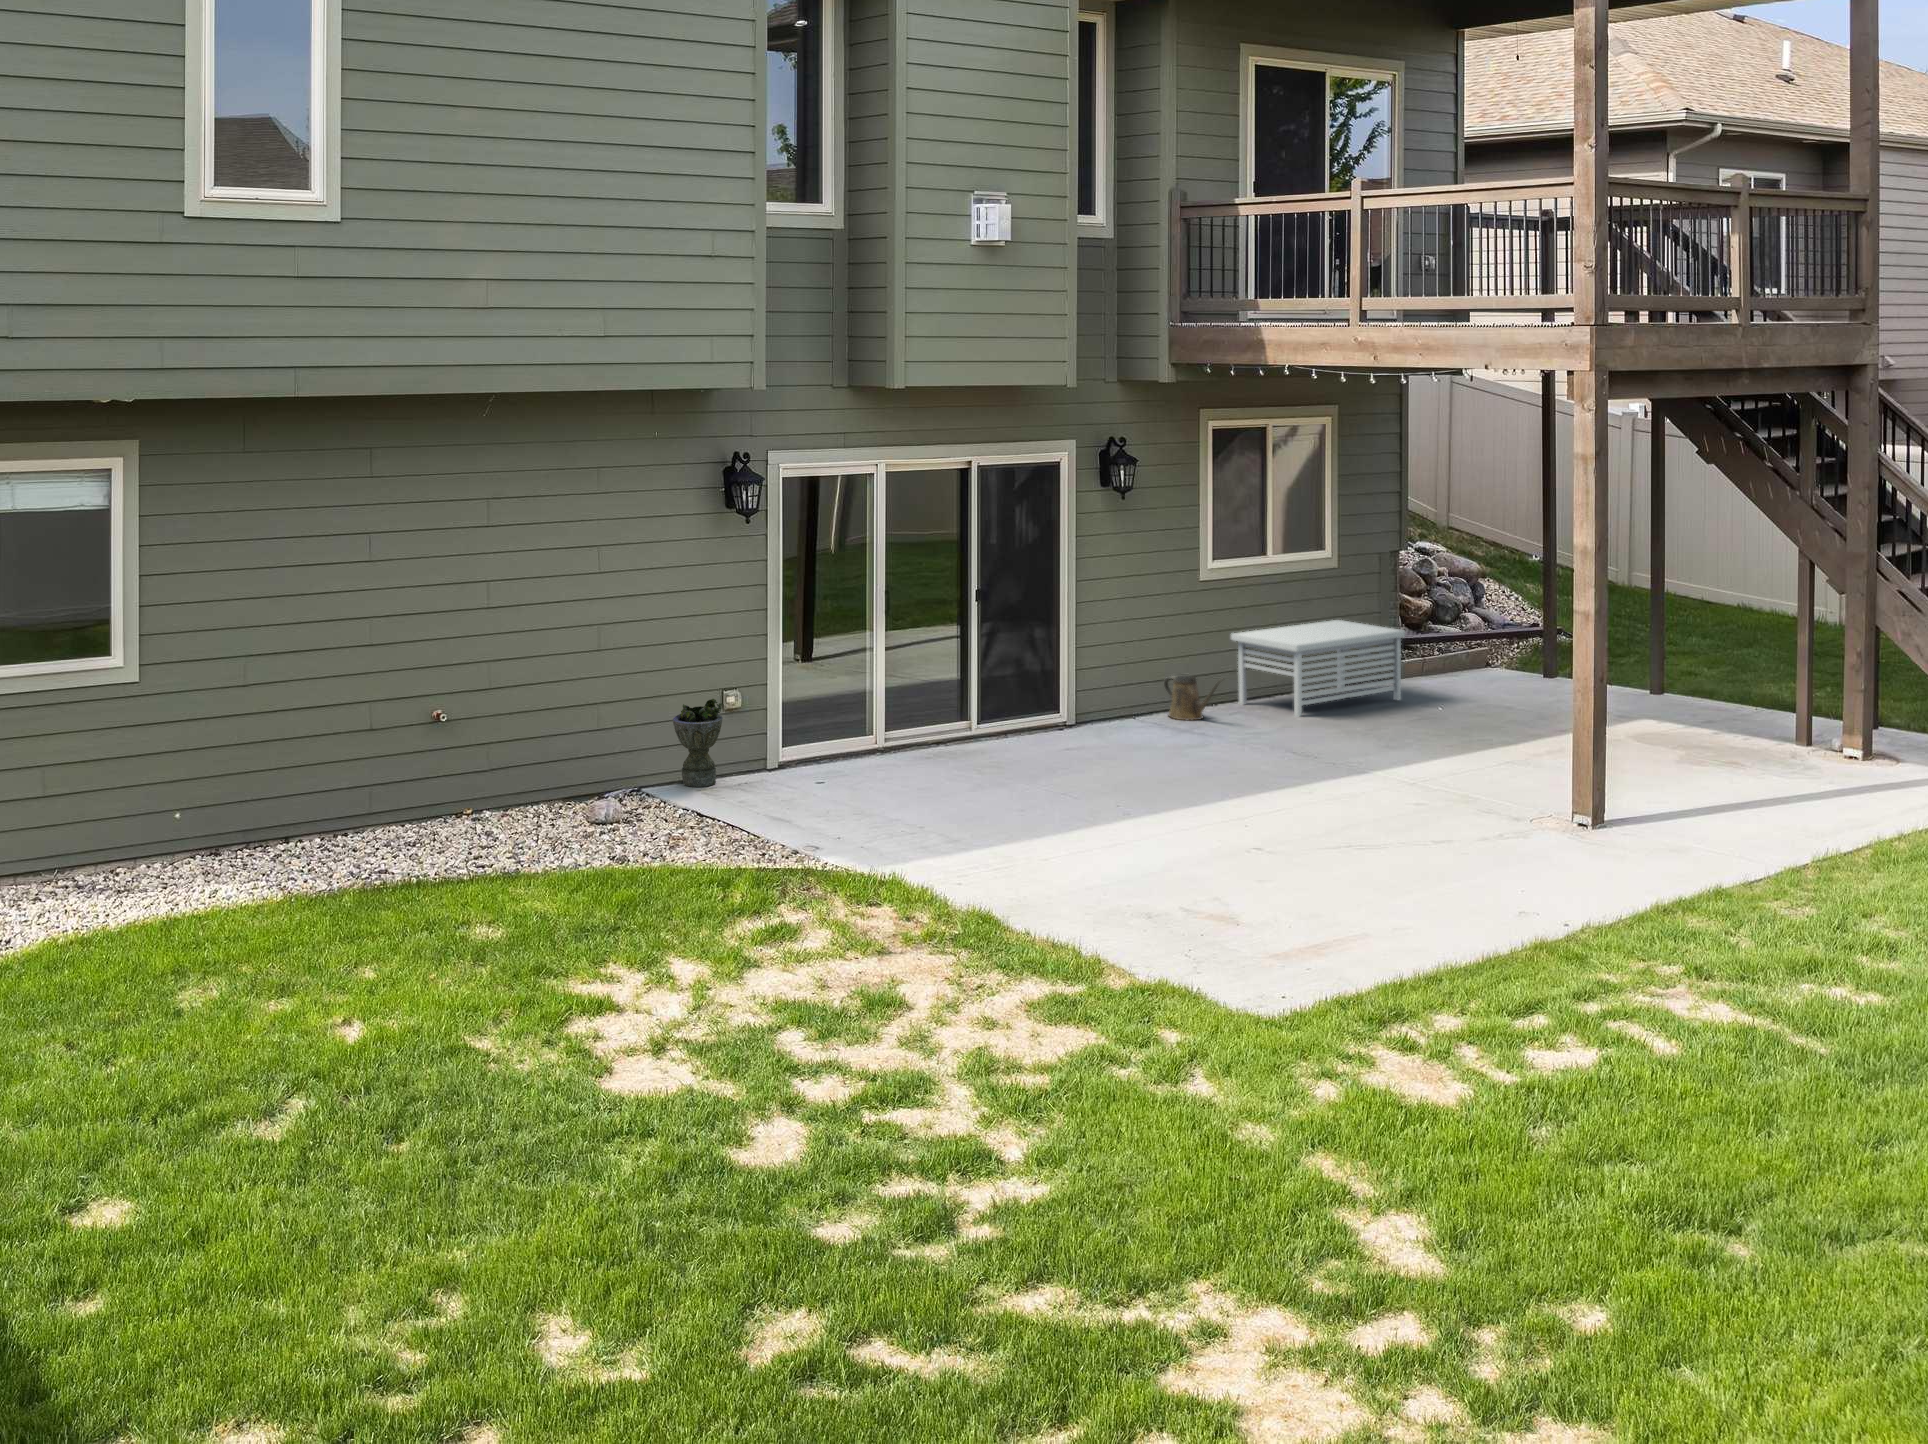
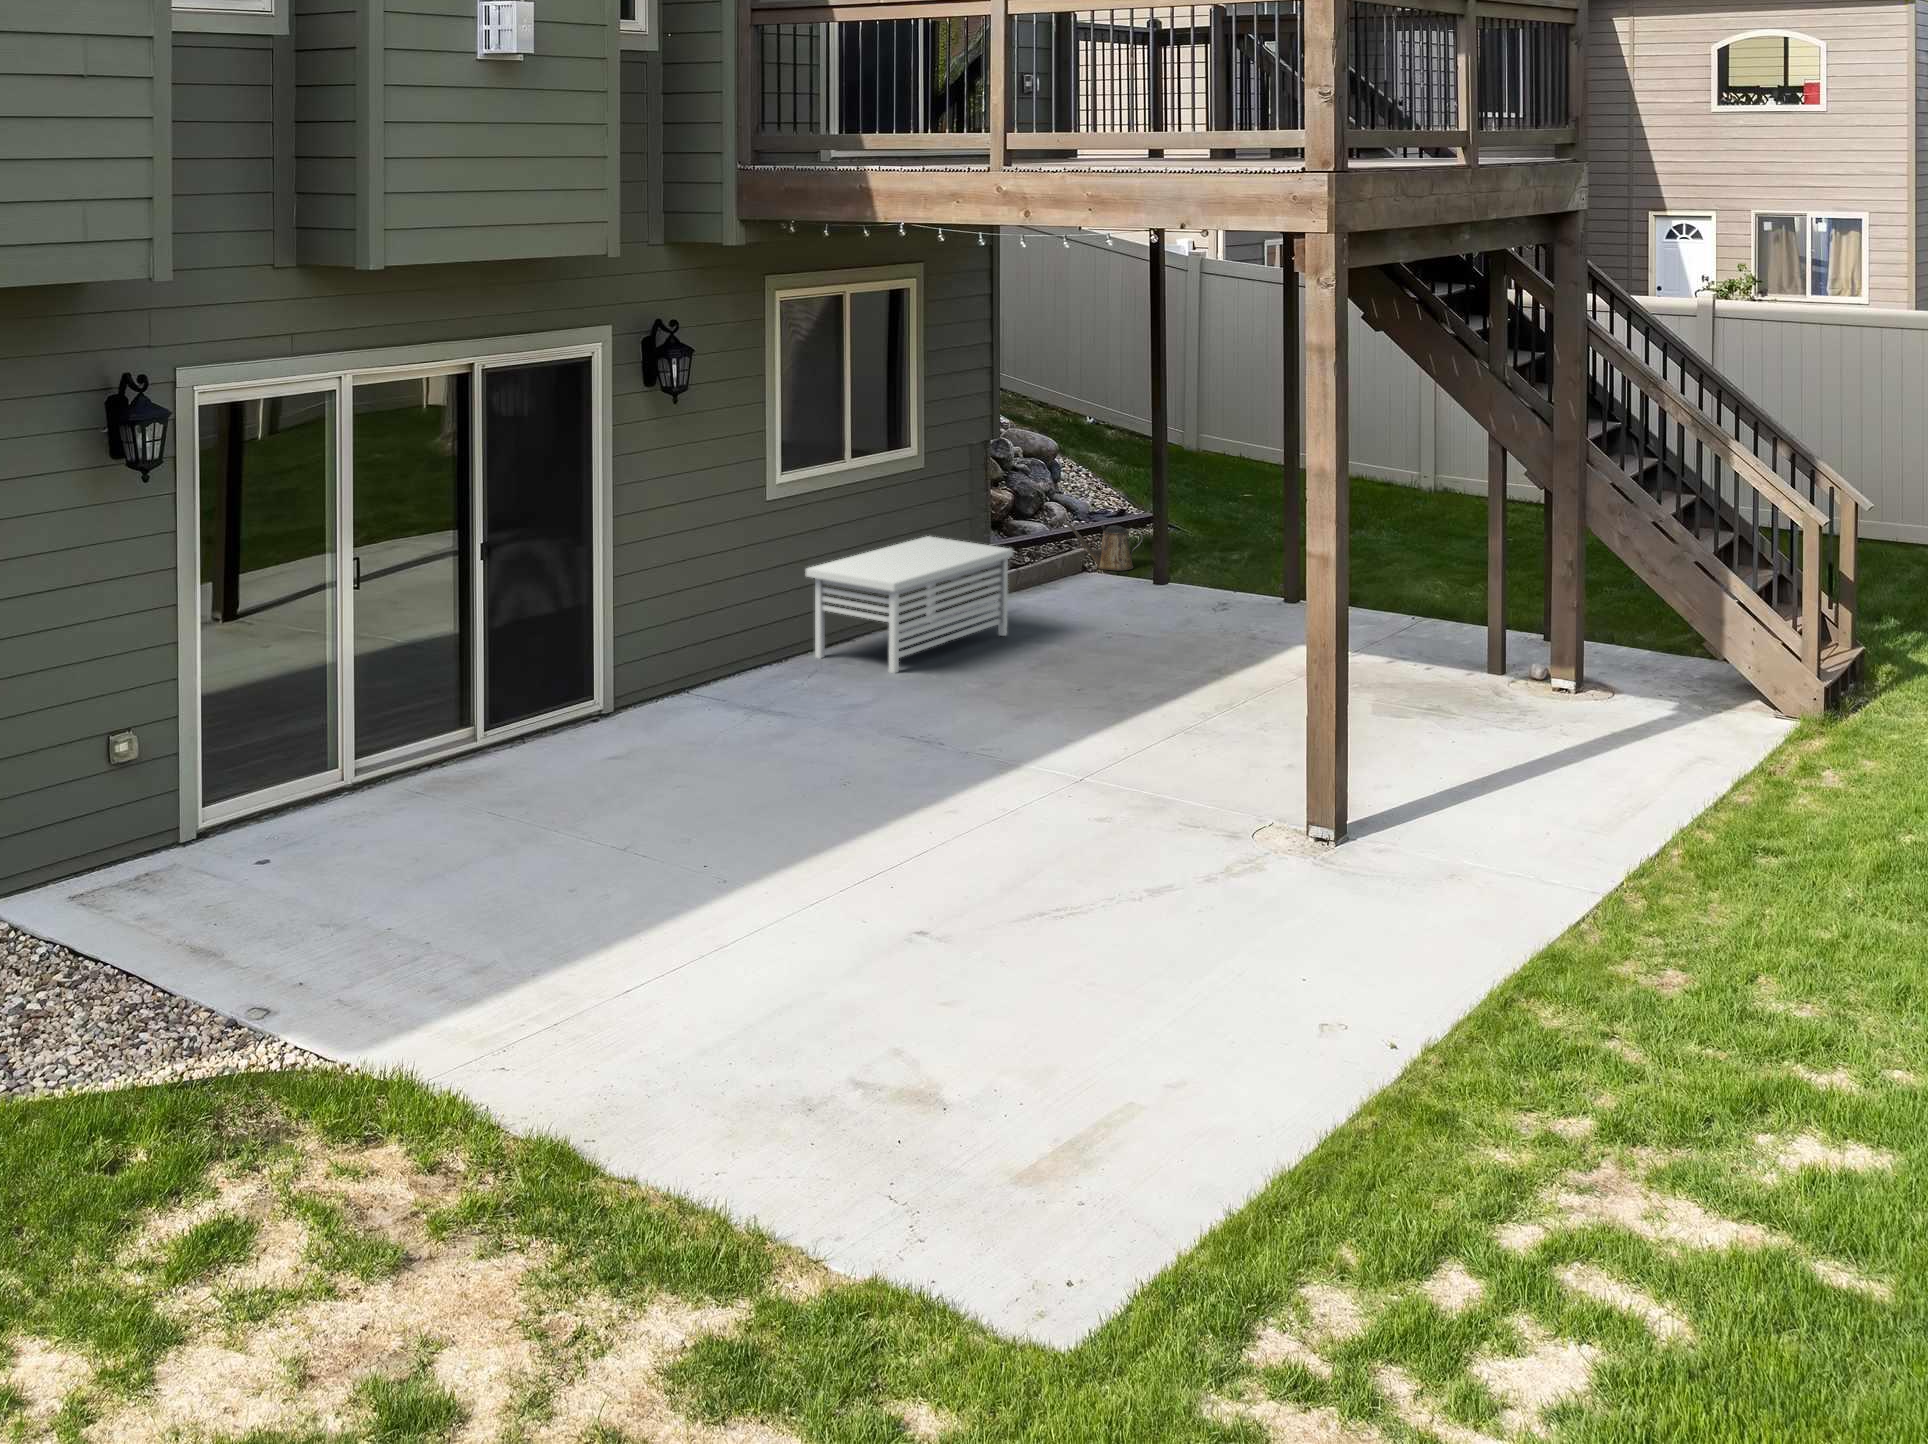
watering can: present [1164,676,1223,720] -> present [1064,521,1143,571]
planter: present [673,699,723,787] -> none [25,757,107,897]

